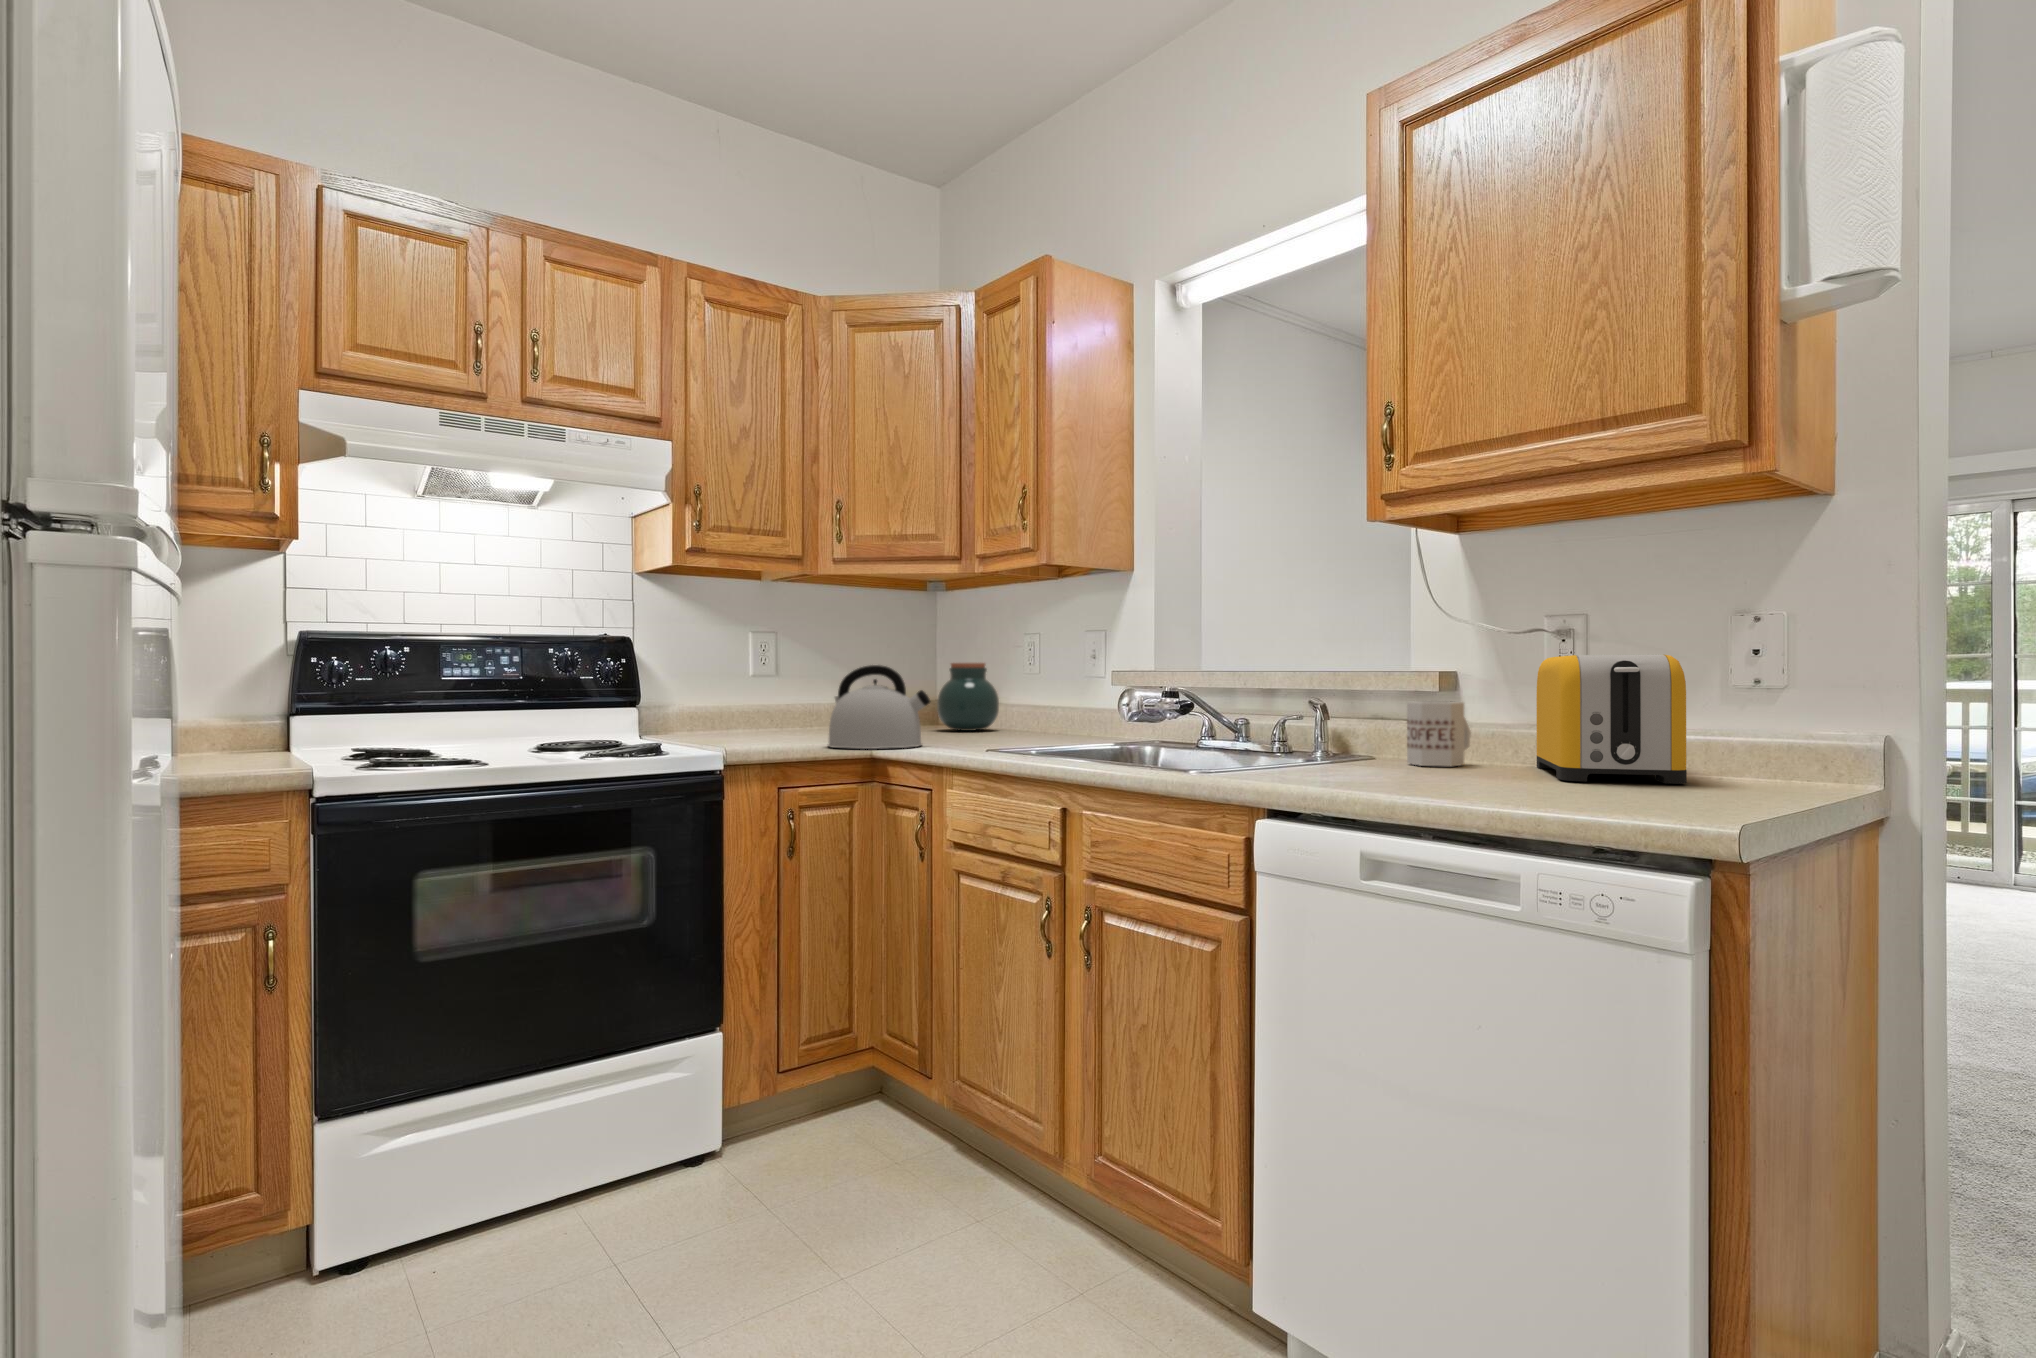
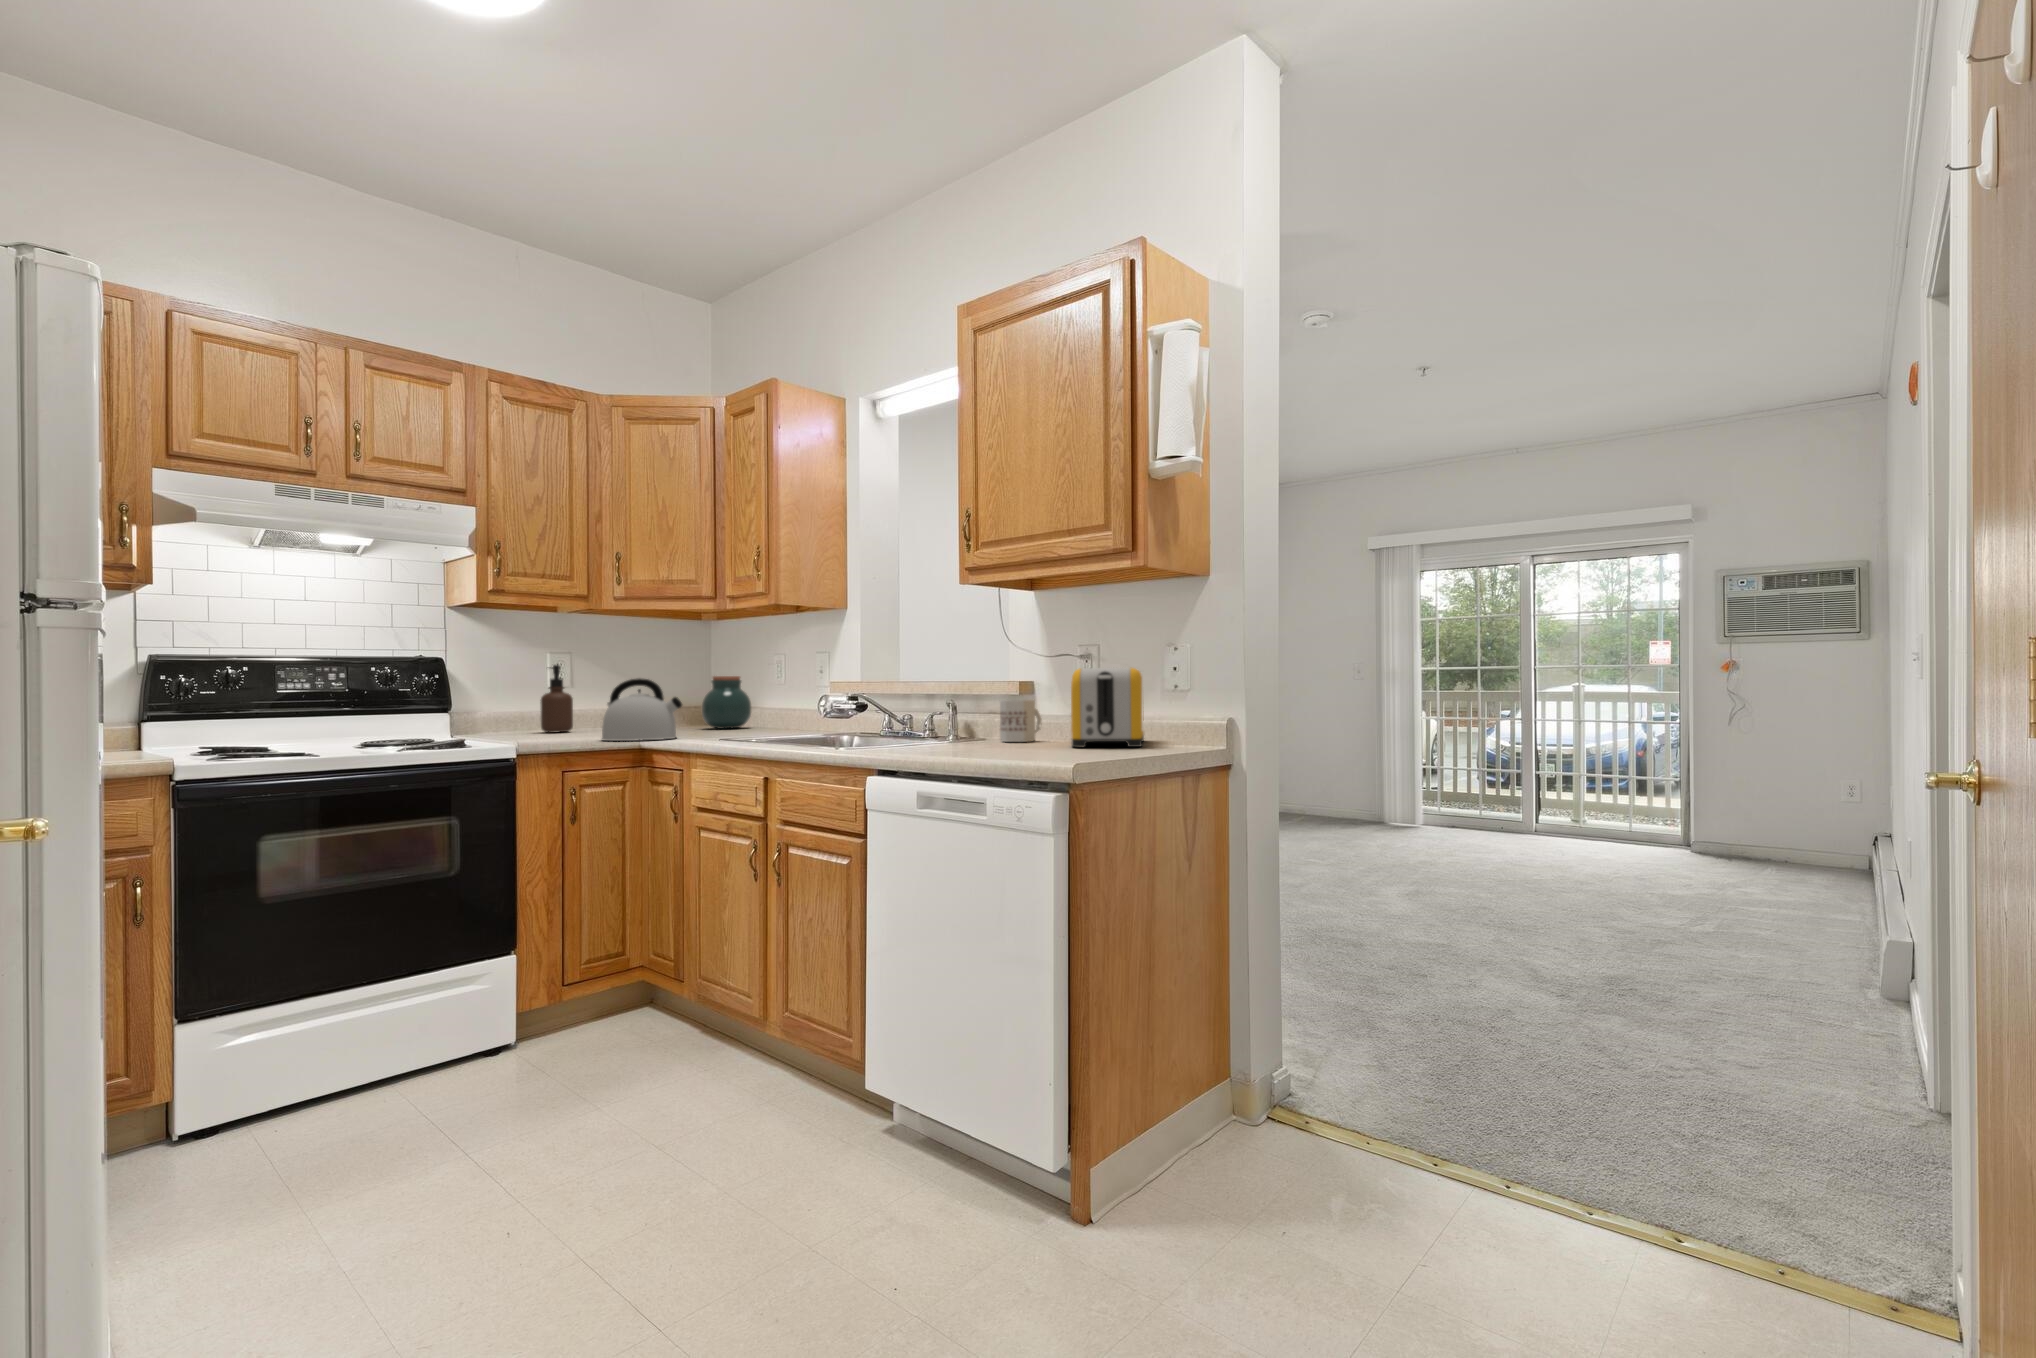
soap dispenser: none [743,647,781,732] -> present [540,665,573,733]

